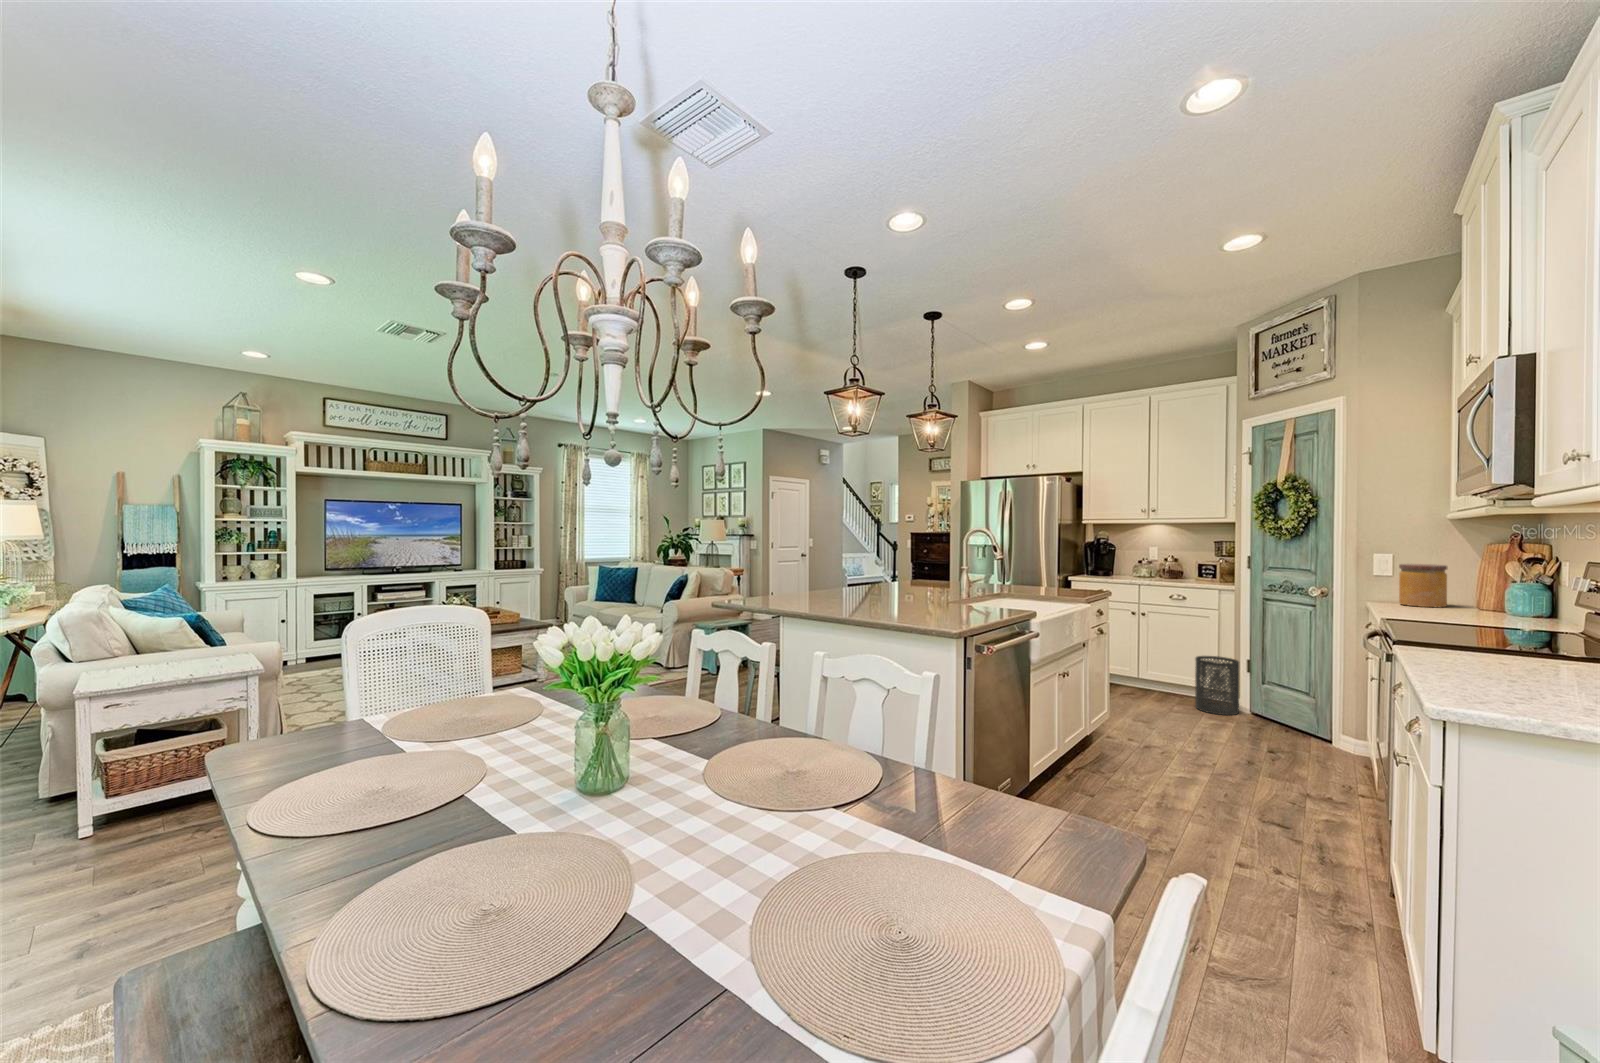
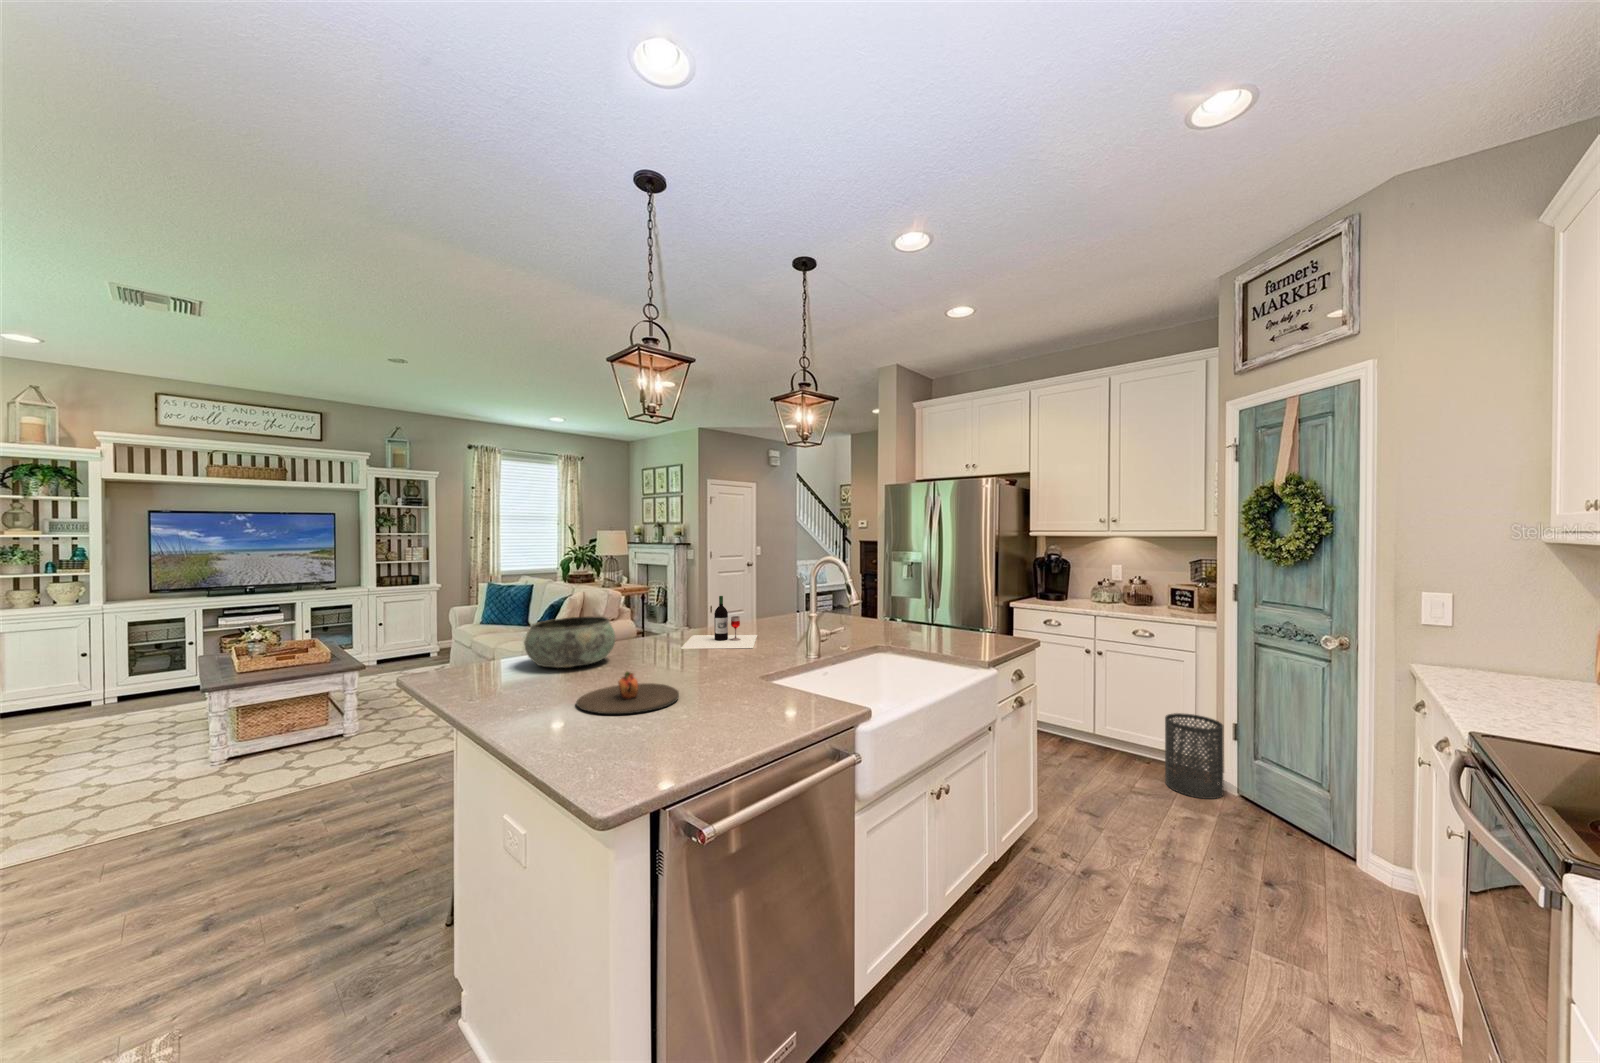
wine bottle: none [856,560,913,596] -> present [681,596,757,649]
jar: present [1399,564,1447,607] -> none [1471,613,1557,688]
bowl: none [777,571,834,602] -> present [524,616,615,668]
plate: none [853,594,915,615] -> present [576,672,679,714]

